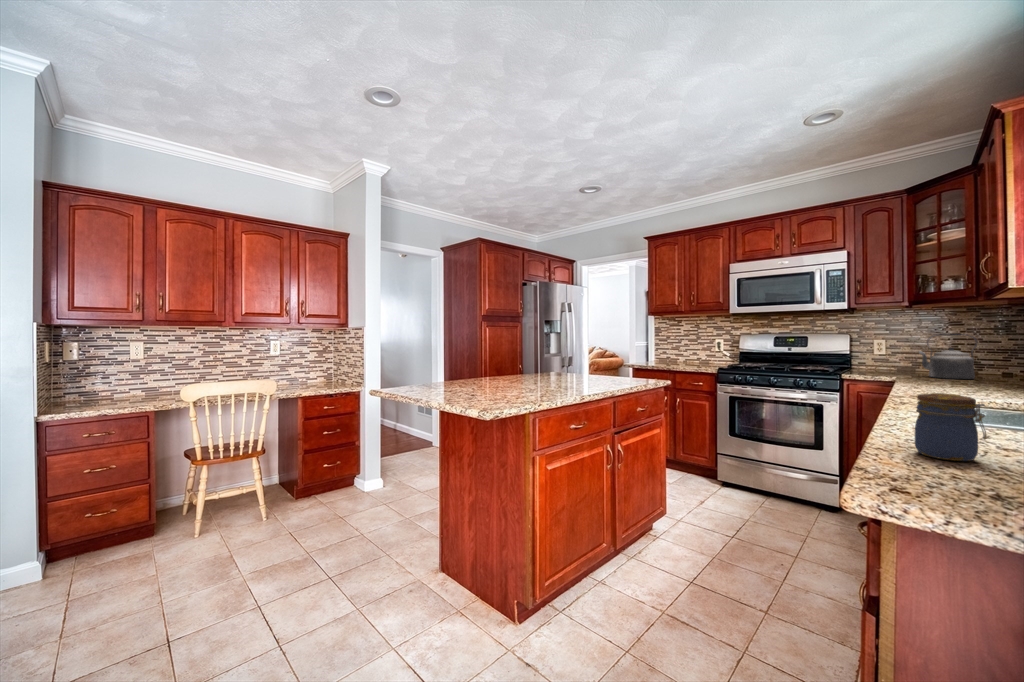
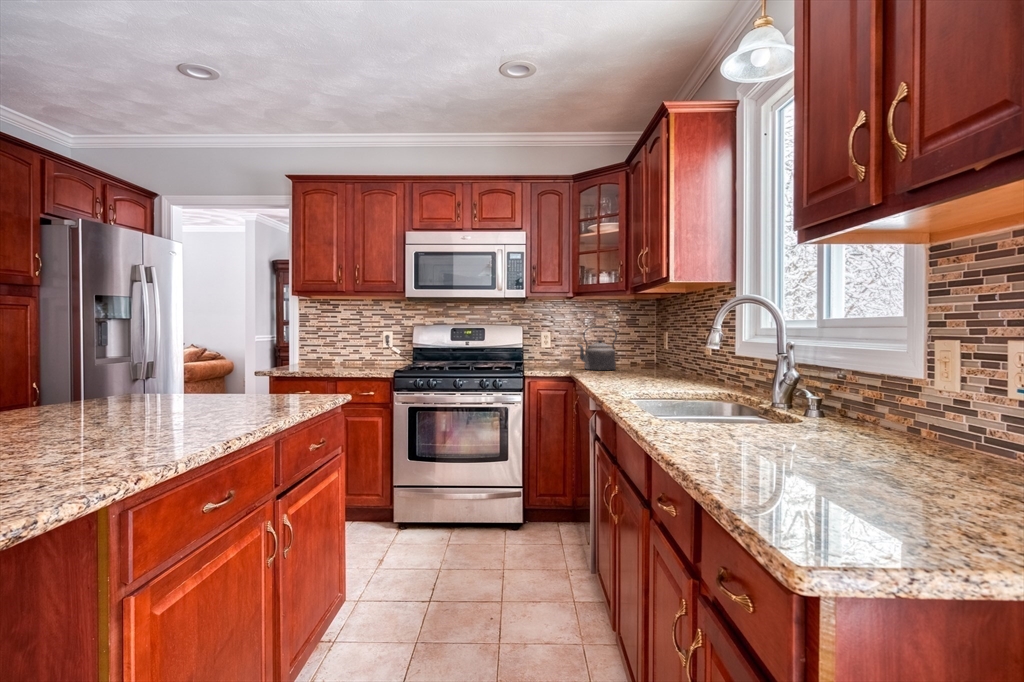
jar: present [915,393,987,461] -> none [739,395,806,477]

